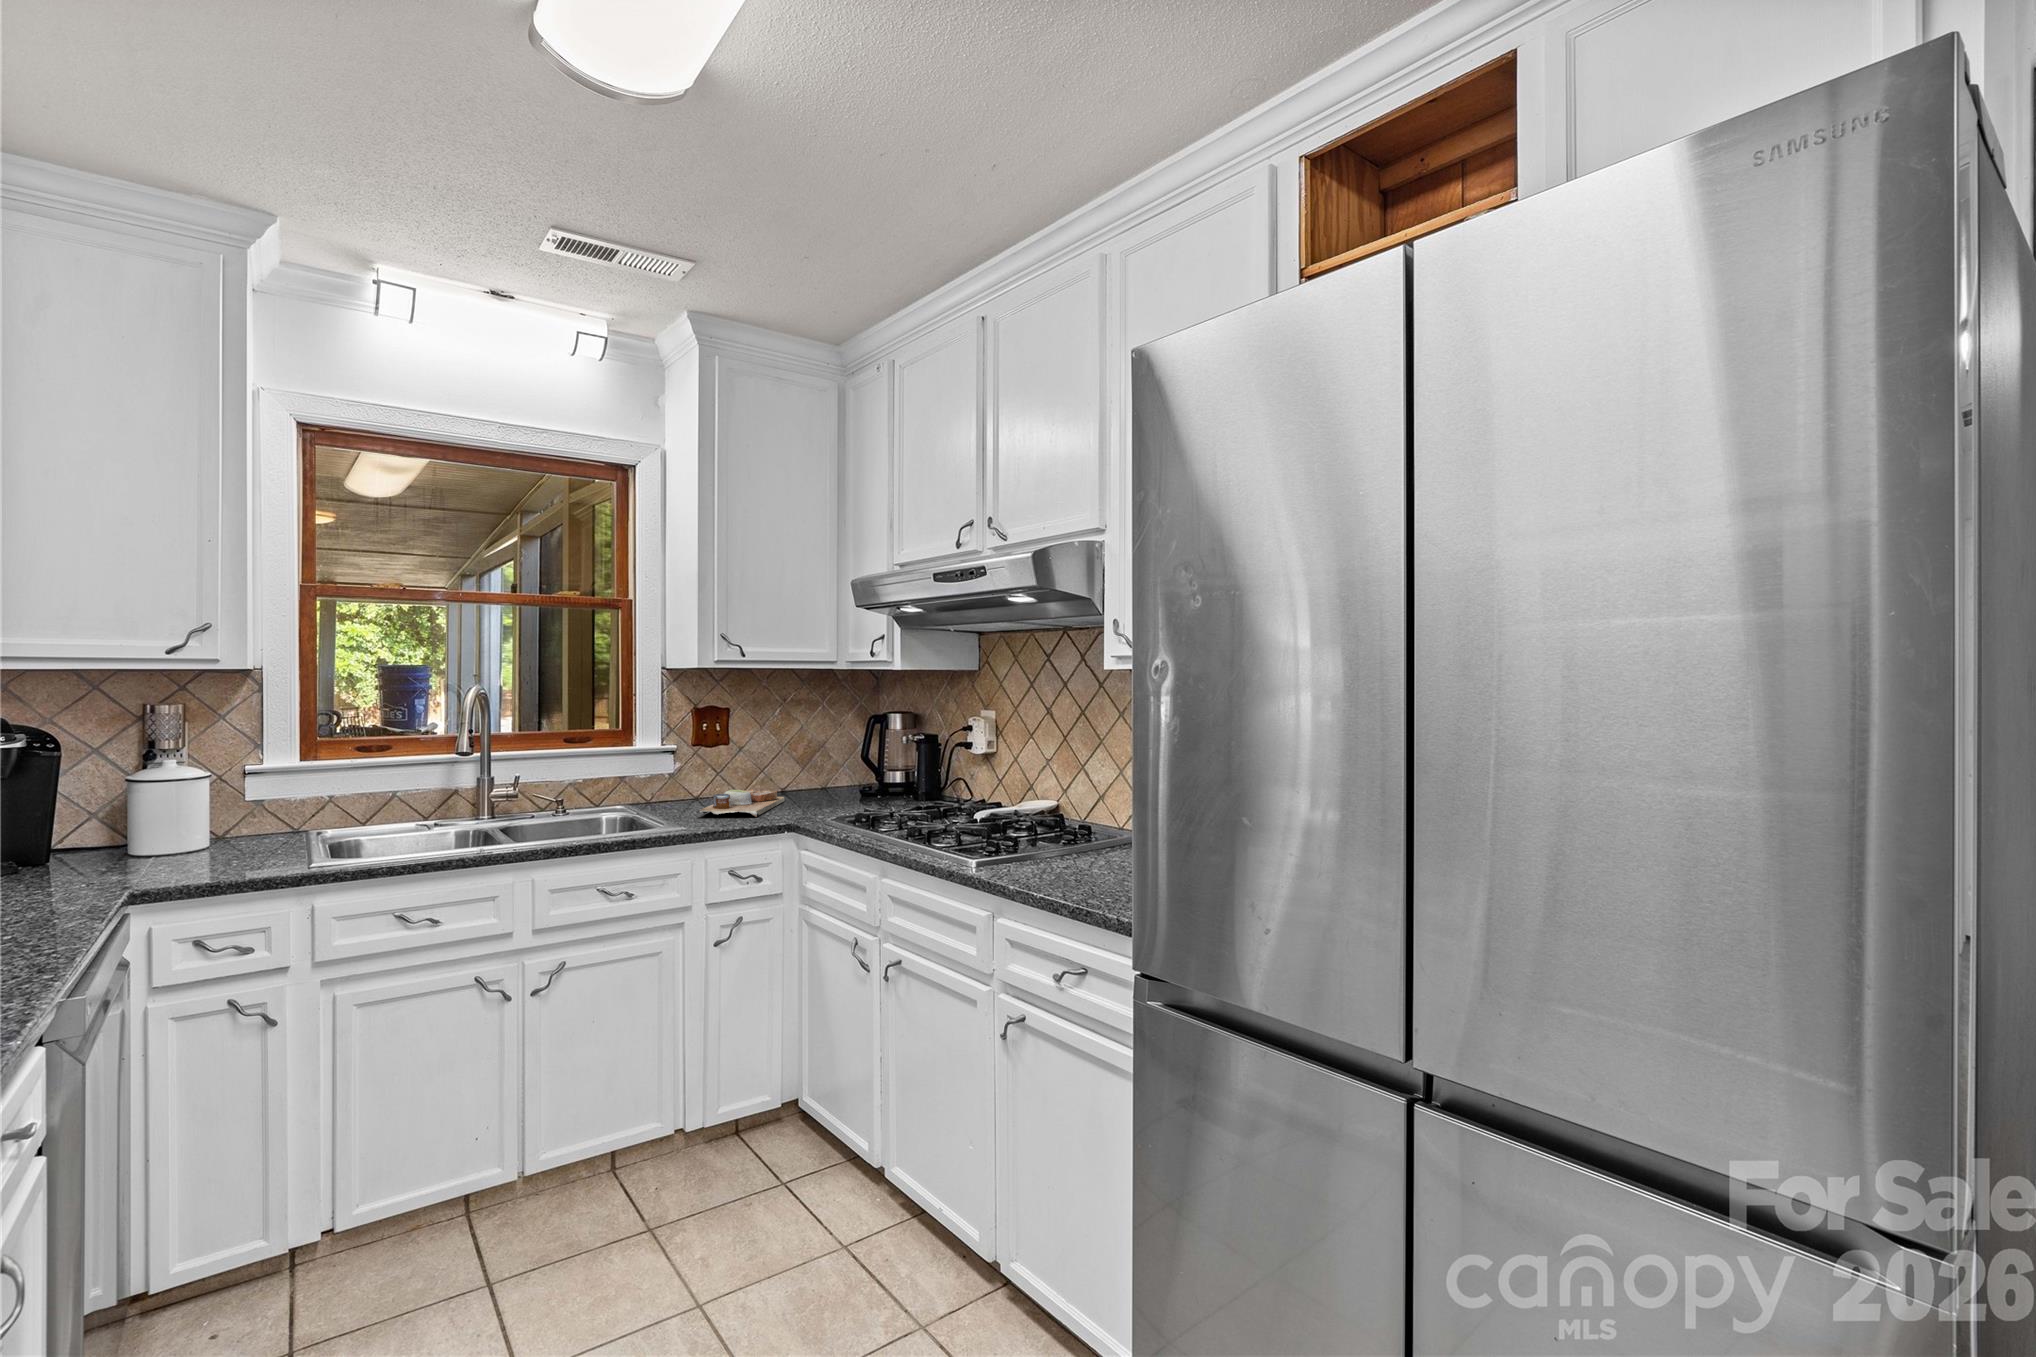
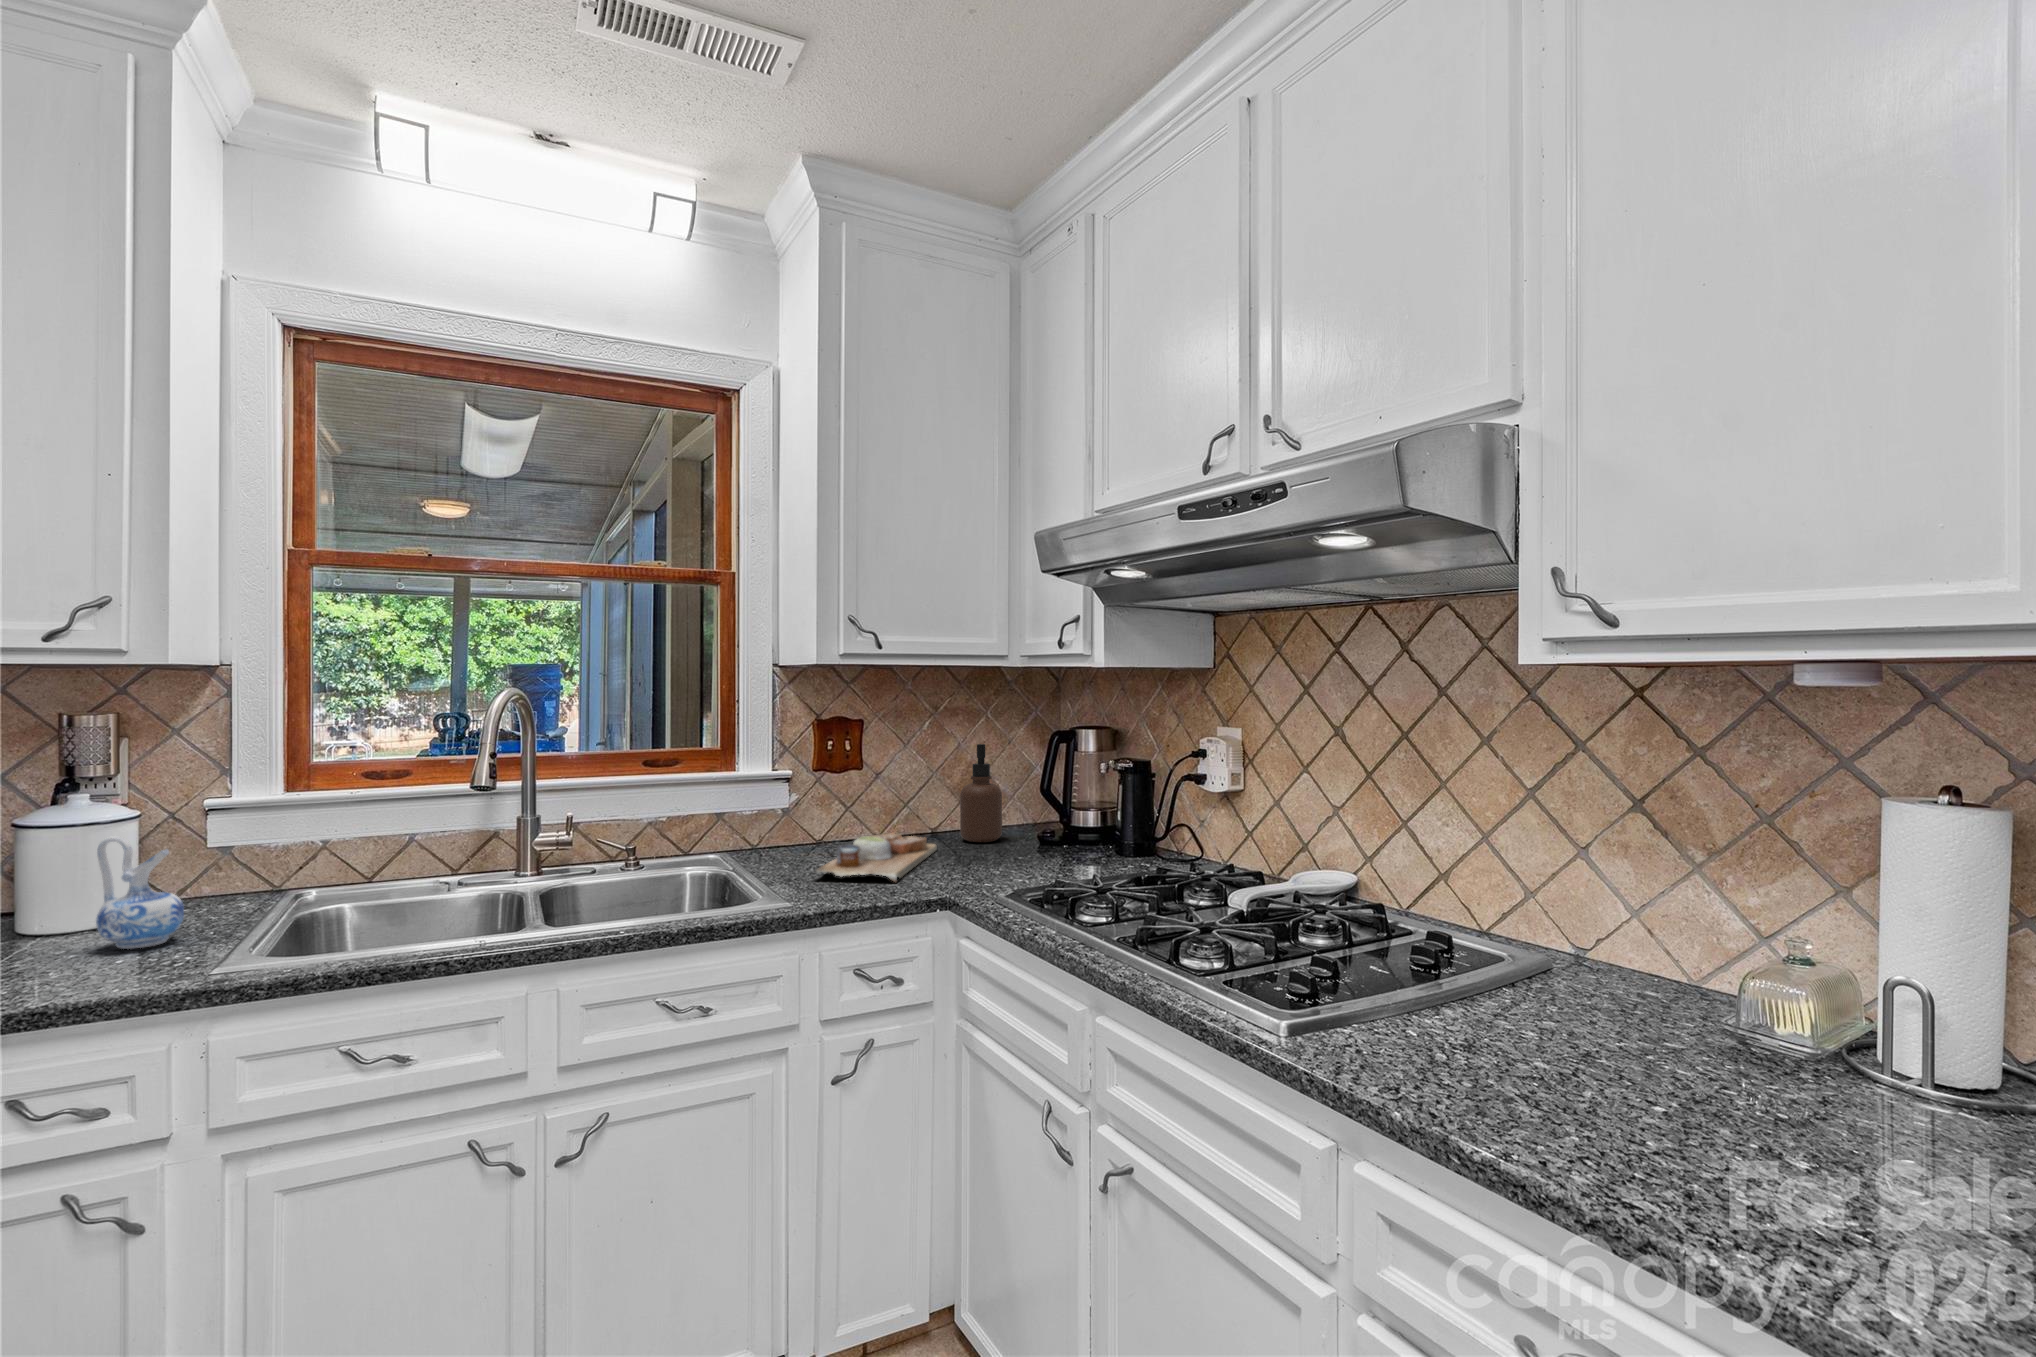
soap dispenser: none [802,726,833,796] -> present [960,744,1002,842]
ceramic pitcher: none [207,785,264,859] -> present [96,836,184,949]

